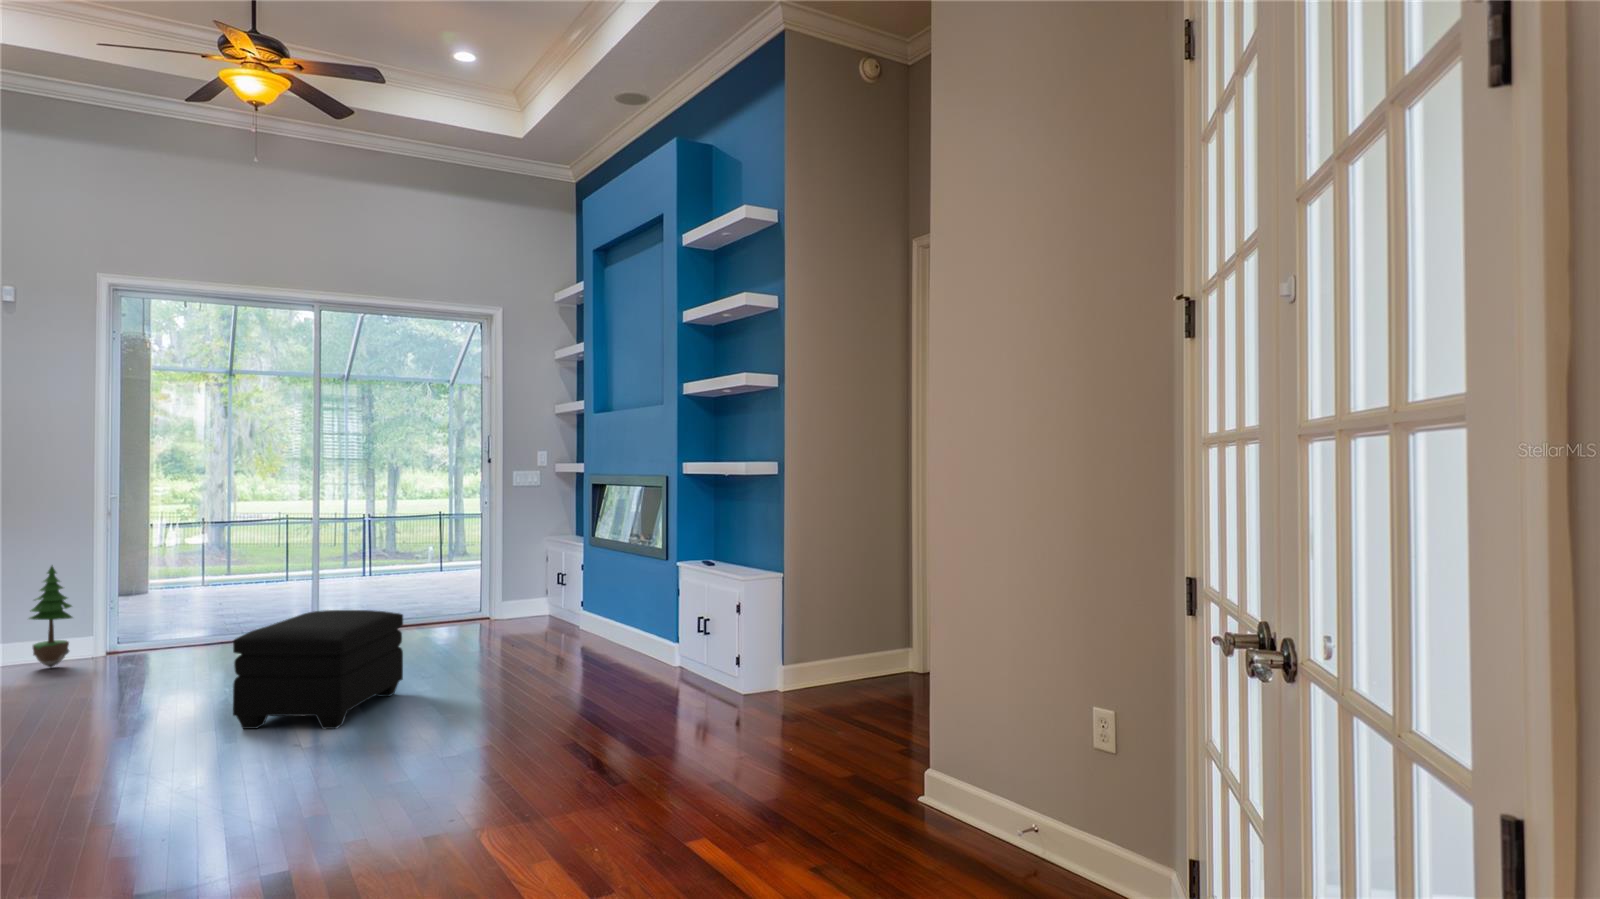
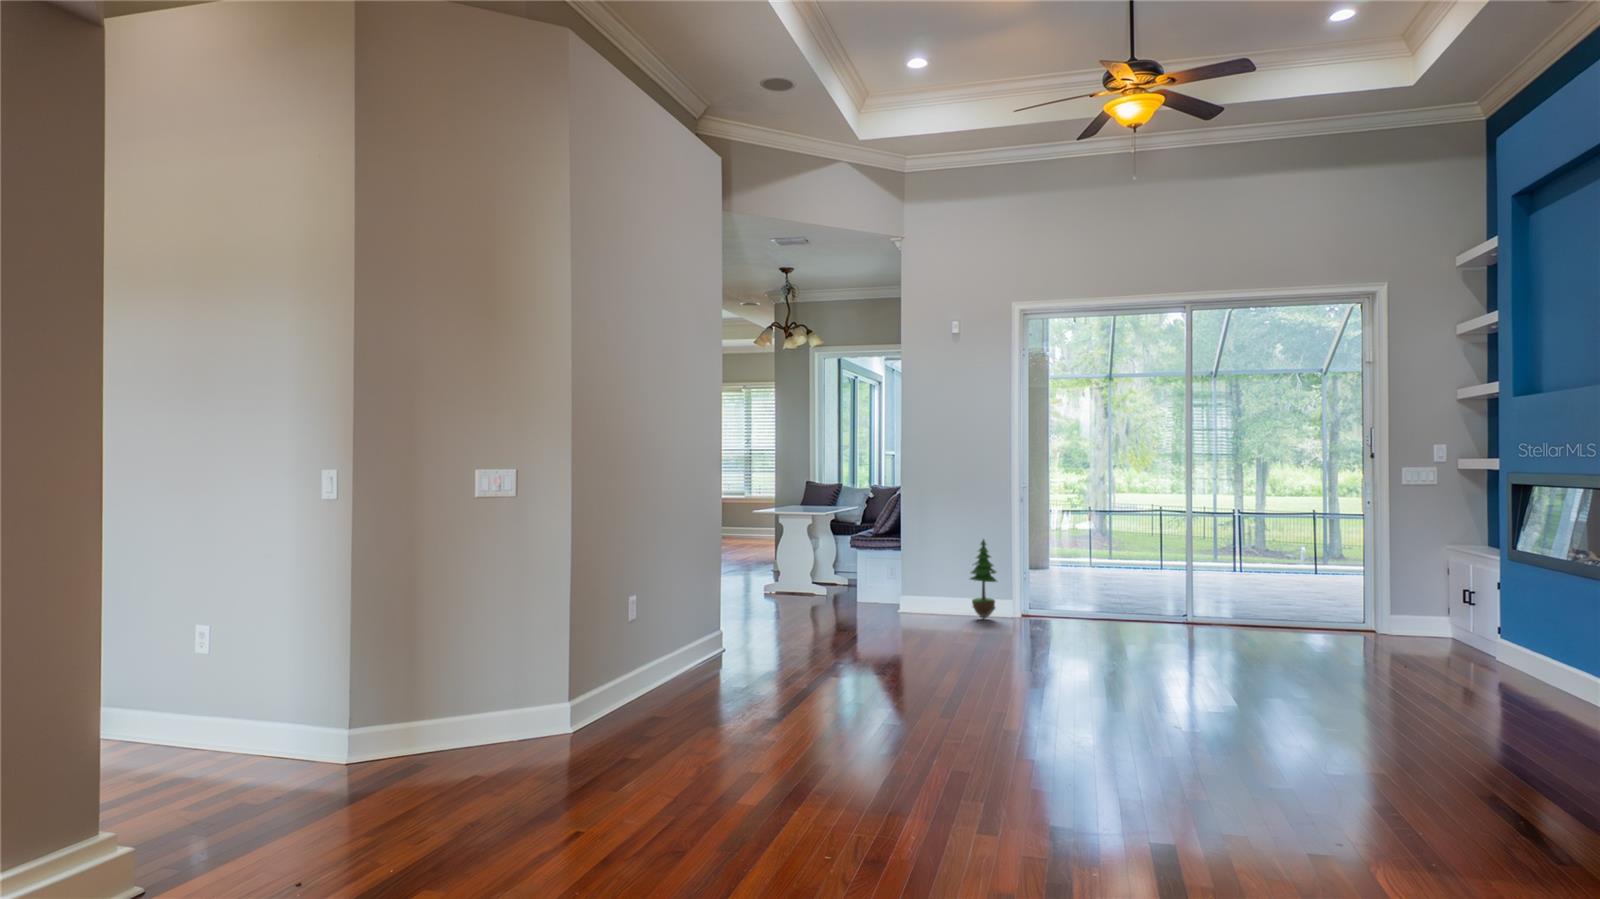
ottoman: present [233,610,403,729] -> none [1113,601,1278,723]

